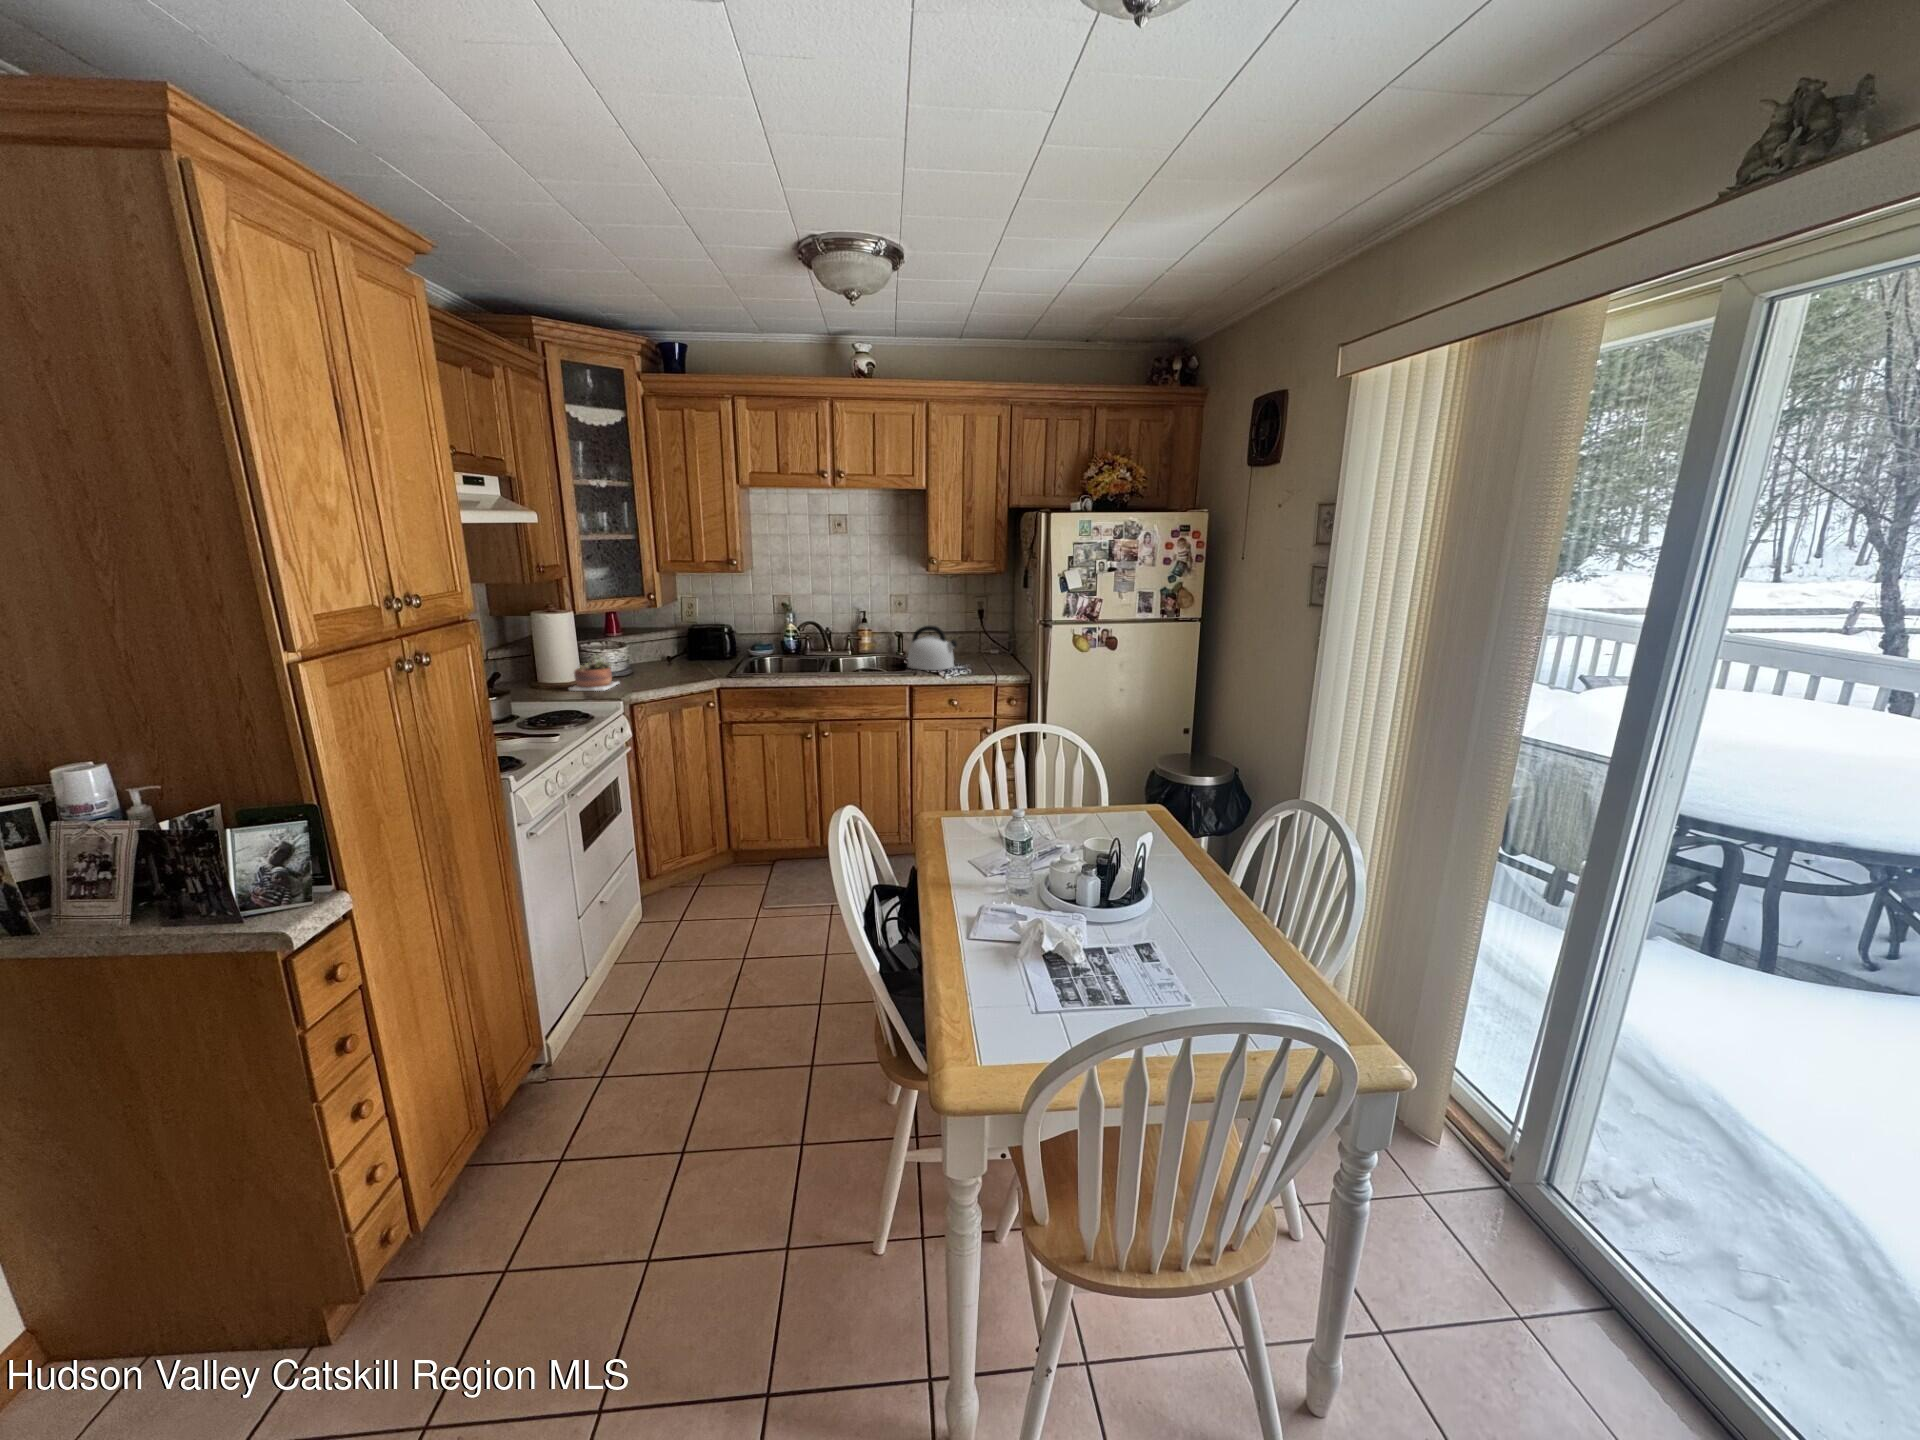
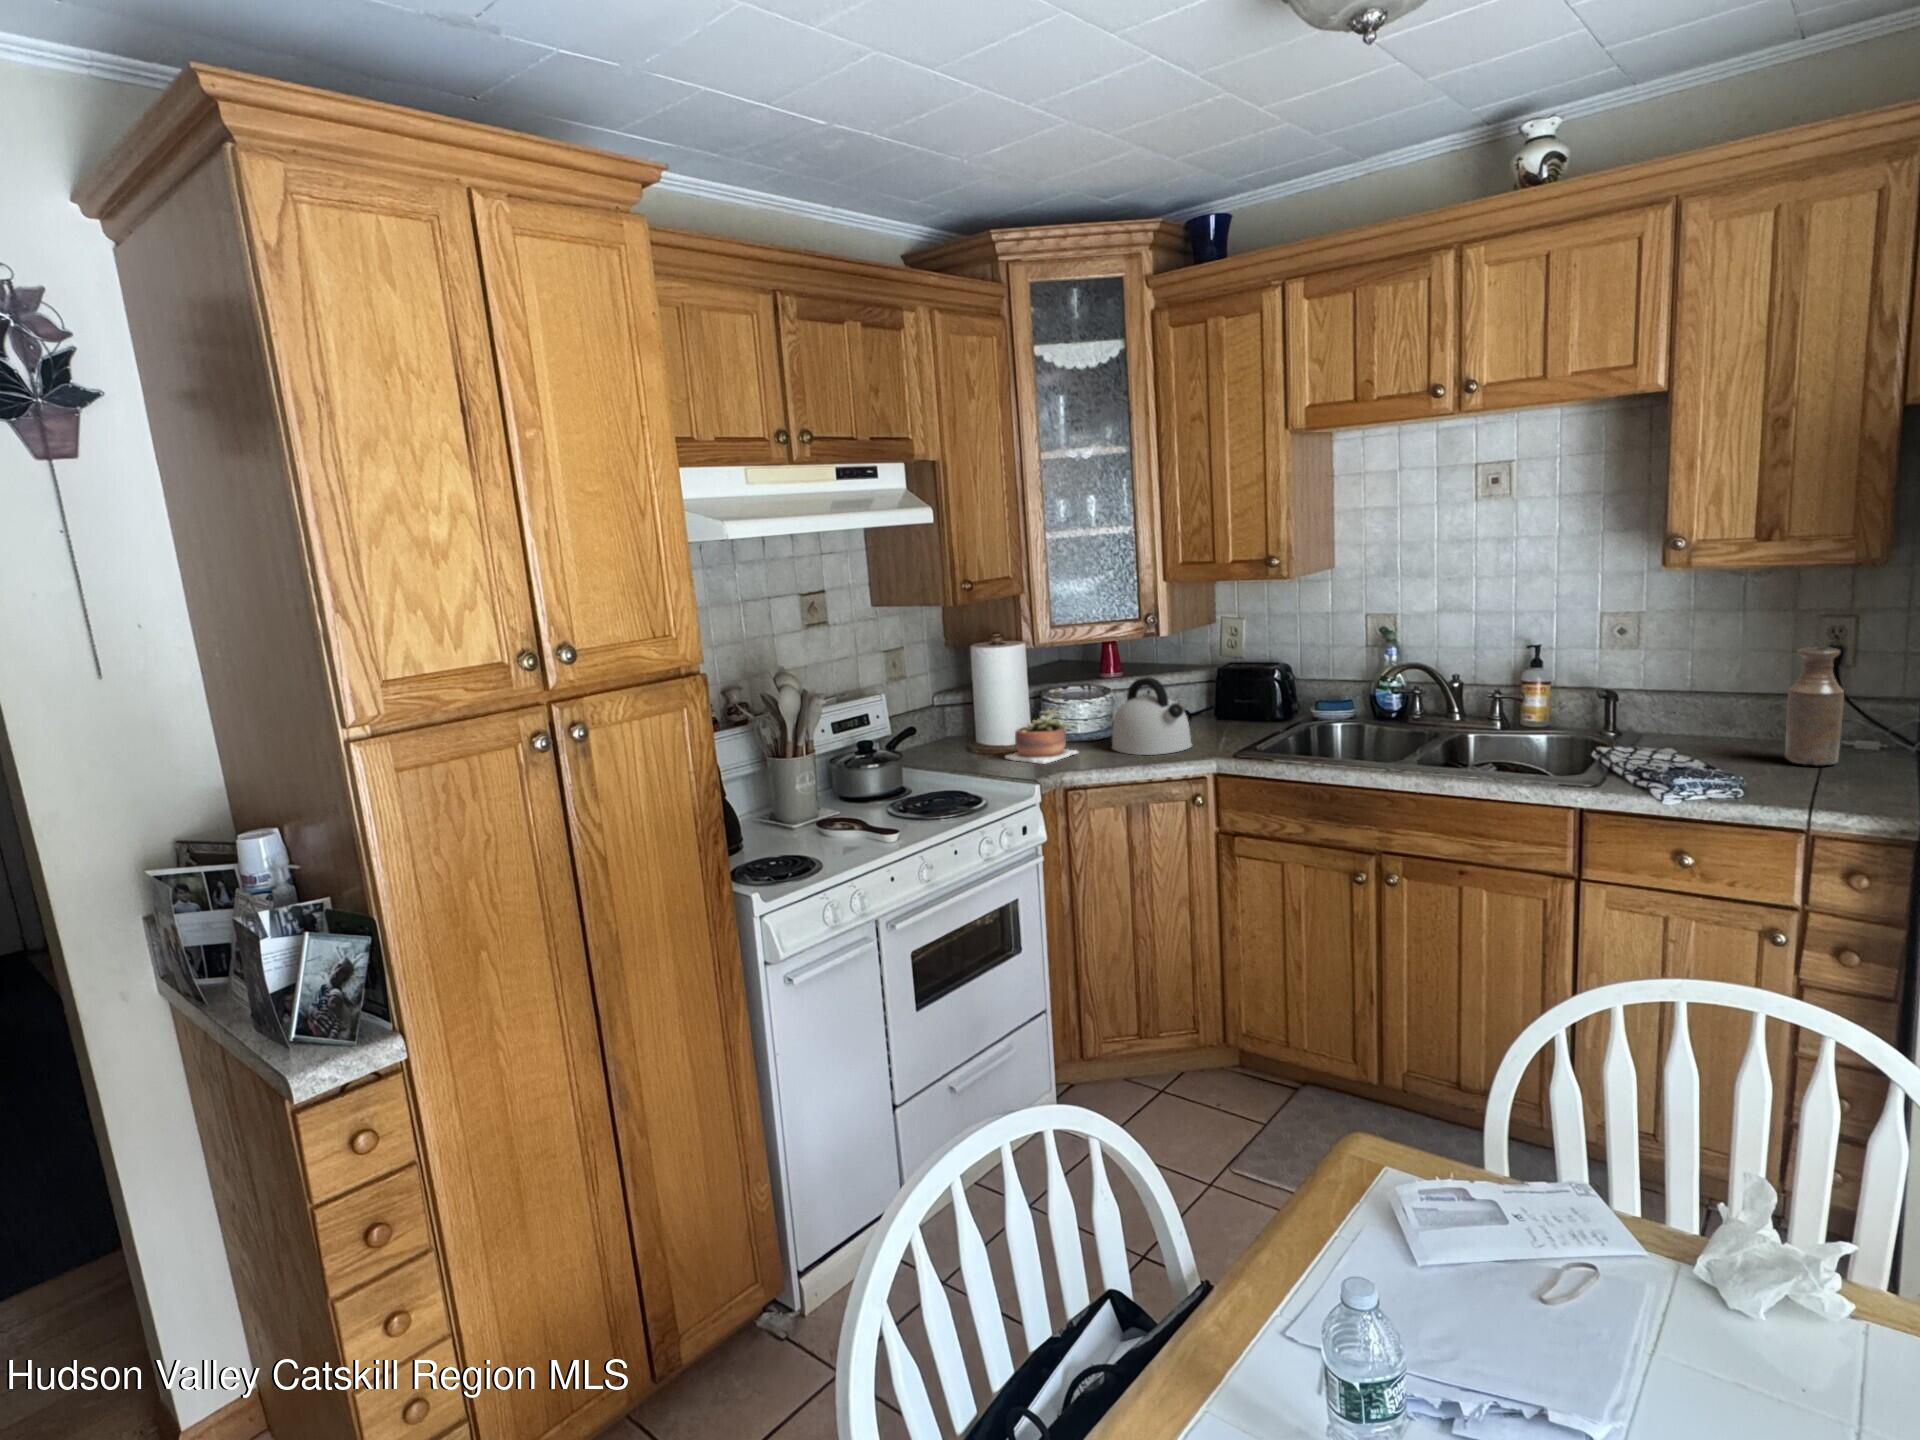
bottle: none [970,610,989,661] -> present [1785,647,1844,765]
kettle: present [908,626,957,670] -> present [1112,677,1192,755]

